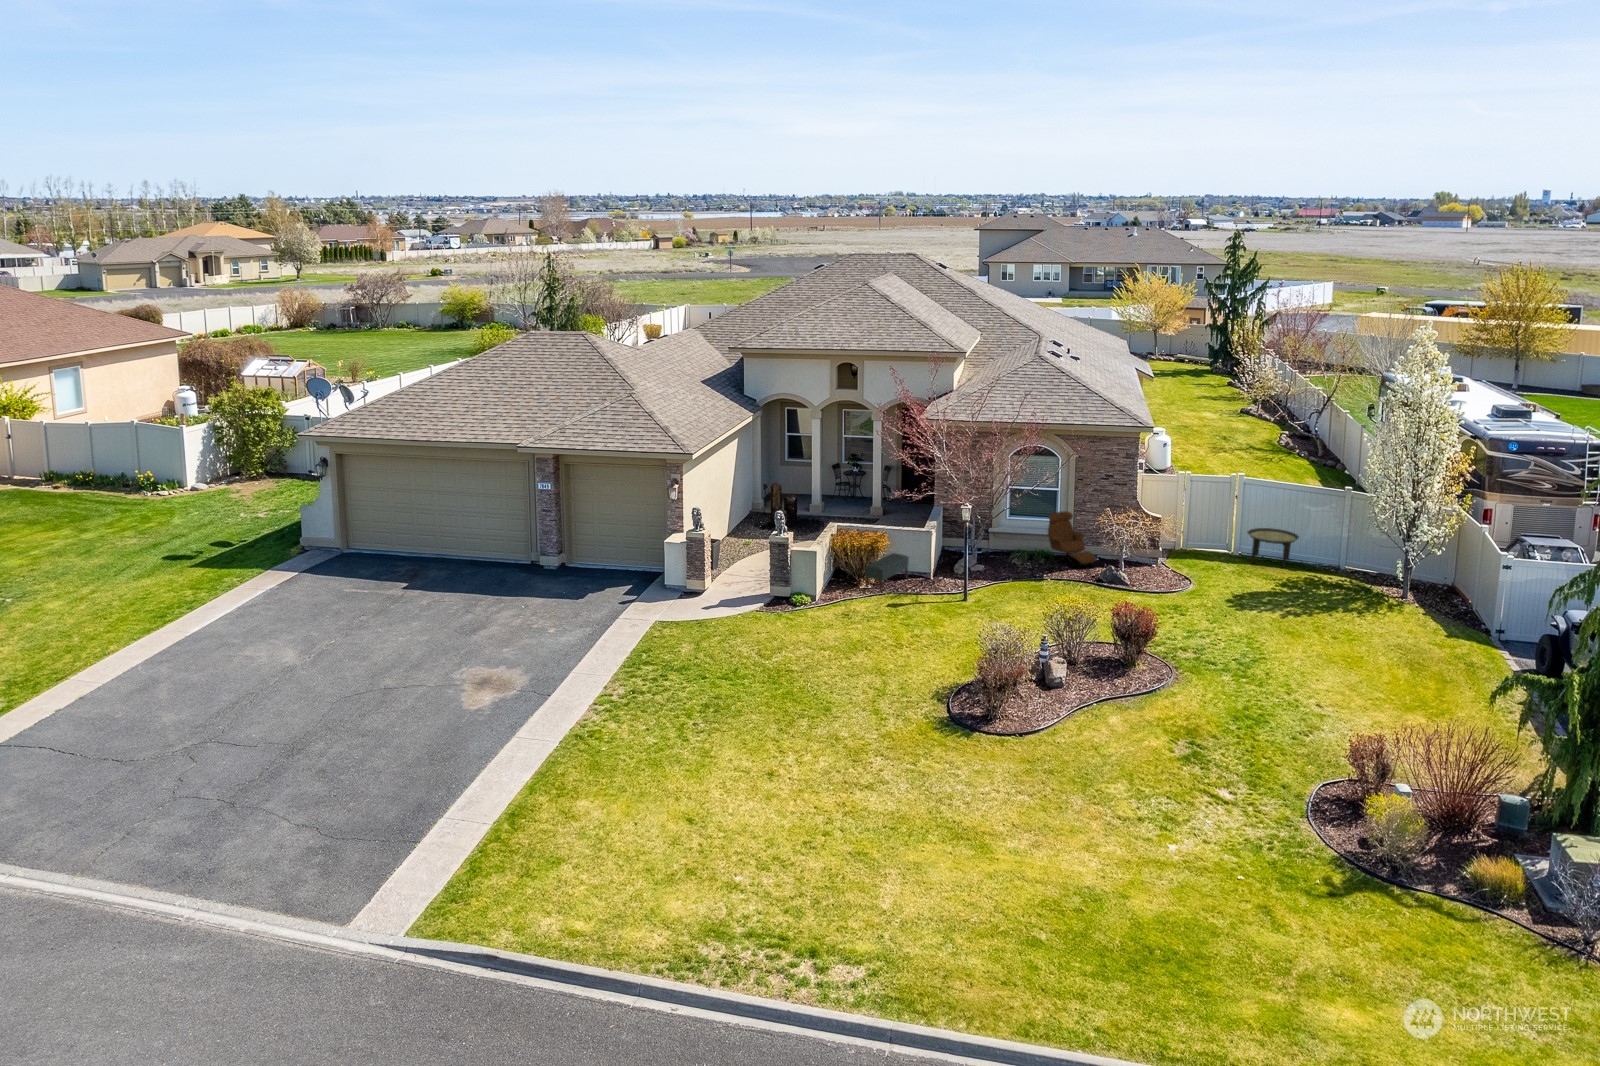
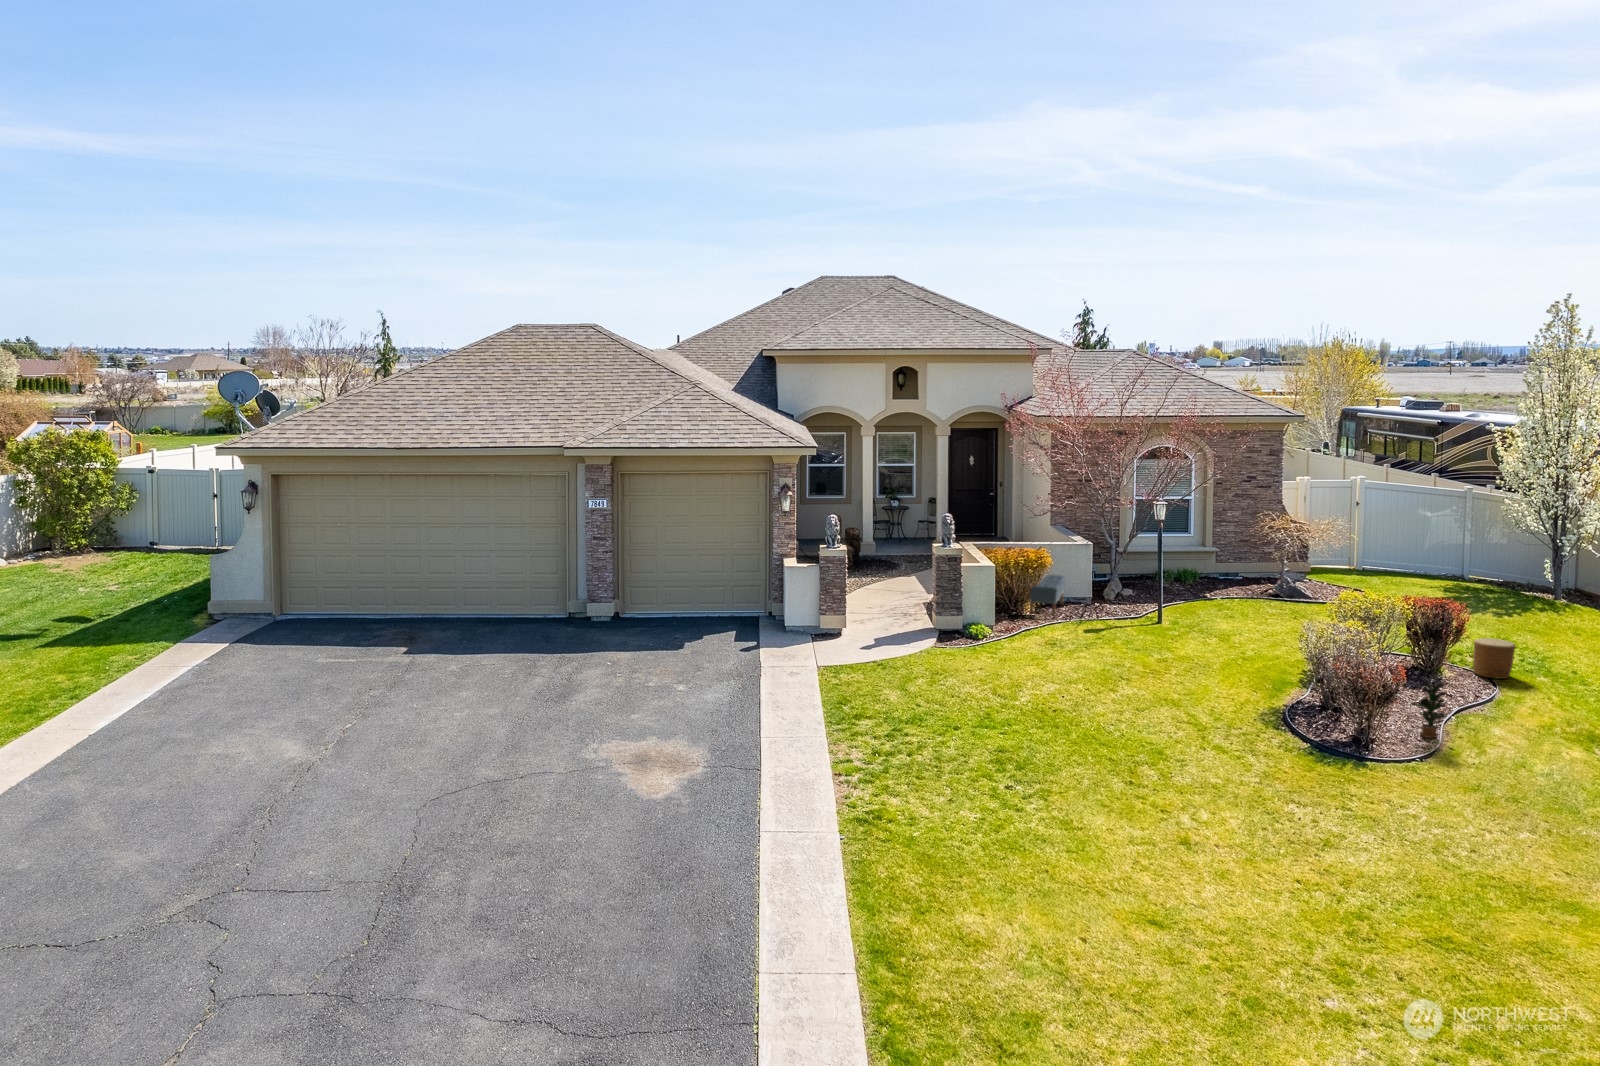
lounge chair: present [1048,511,1097,566] -> none [1187,523,1253,586]
round table: present [1248,528,1299,568] -> none [1386,534,1448,574]
woven basket: none [1139,645,1170,679] -> present [1473,638,1516,679]
potted plant: none [1003,681,1028,723] -> present [1411,681,1447,738]

